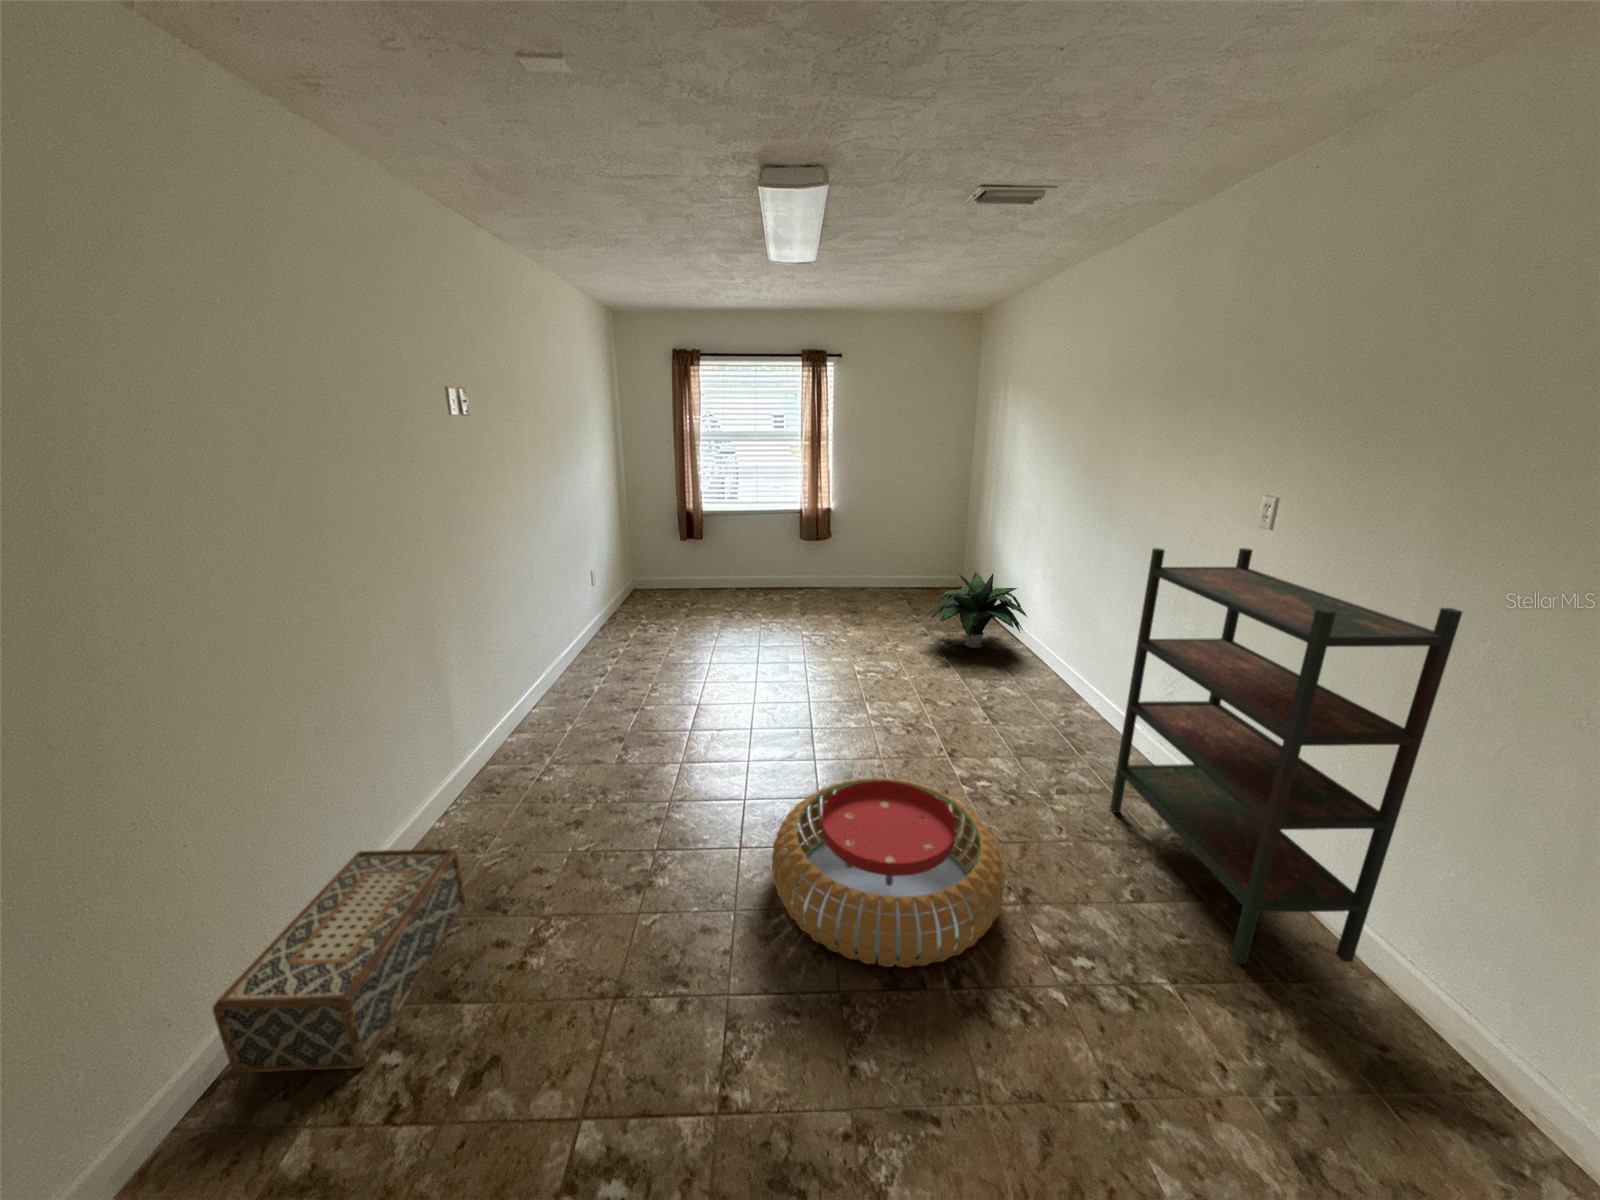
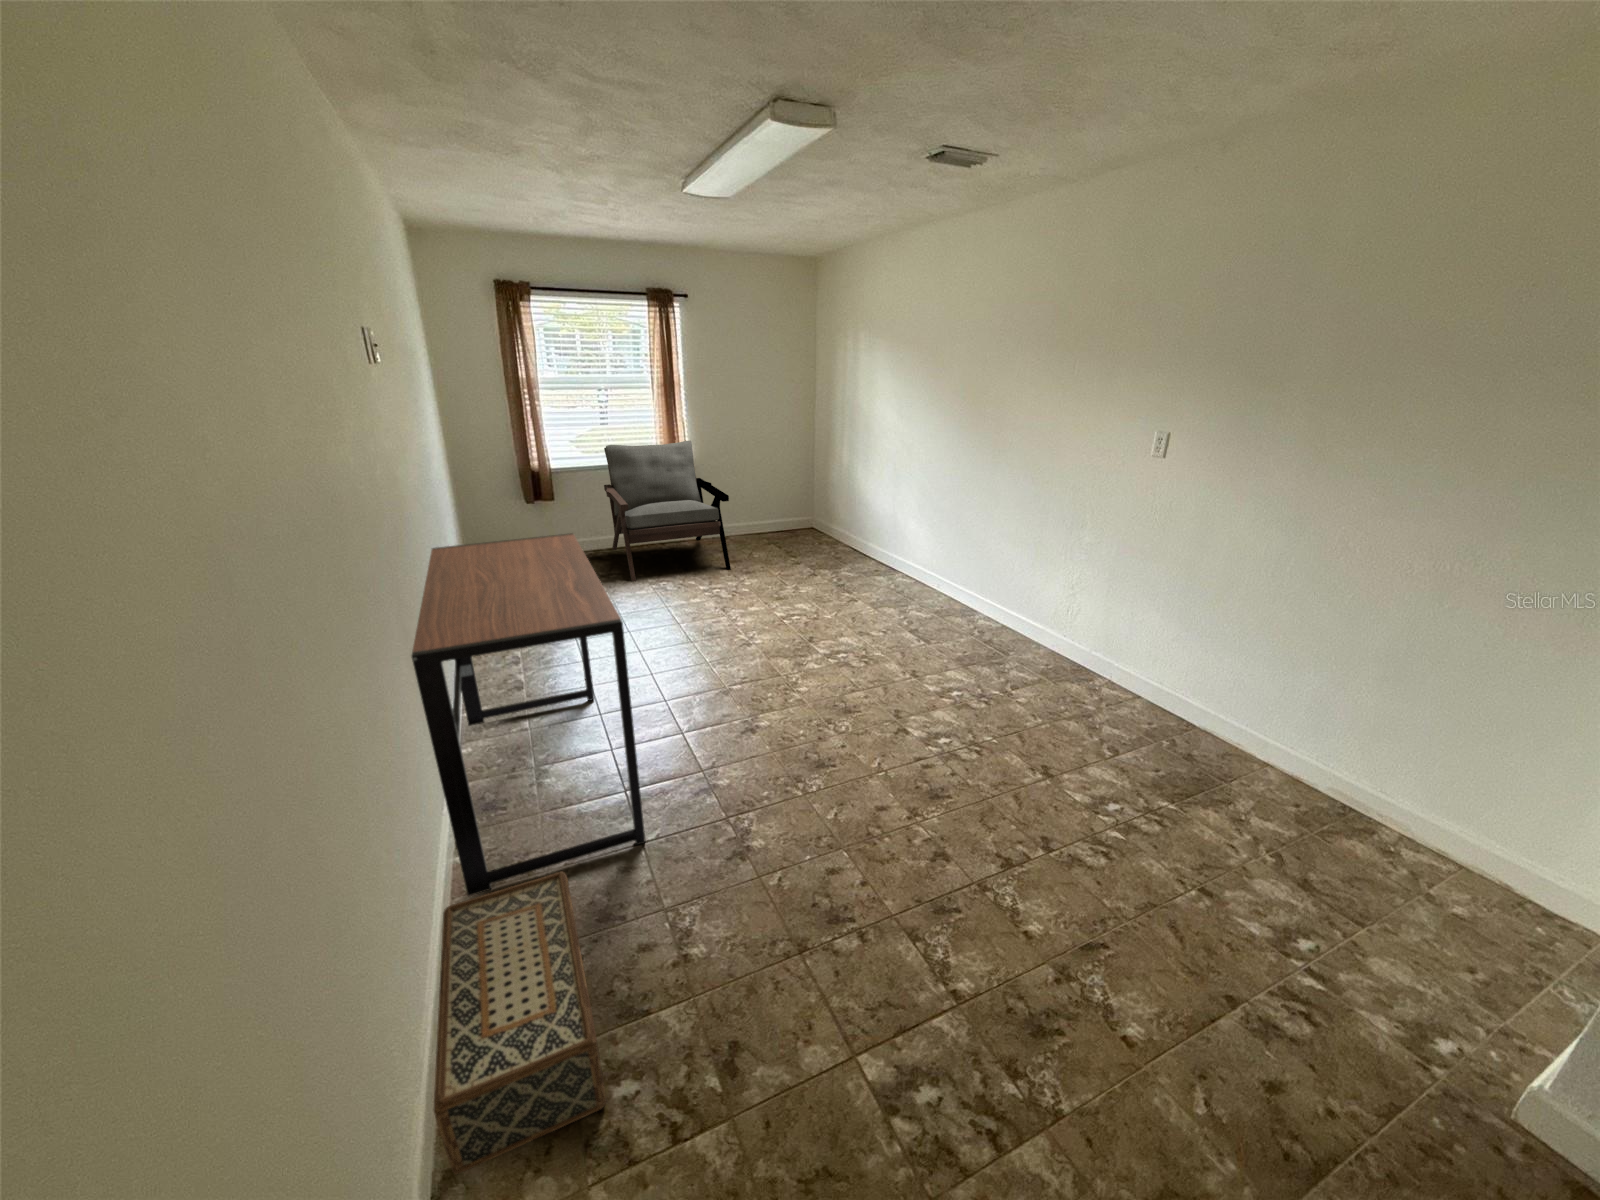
armchair: none [744,492,849,618] -> present [604,441,731,582]
bookshelf: present [1110,548,1462,964] -> none [1056,471,1331,779]
desk: none [378,561,637,854] -> present [412,533,645,896]
potted plant: present [926,572,1027,648] -> none [822,509,914,582]
pouf: present [772,777,1006,968] -> none [848,702,1057,856]

